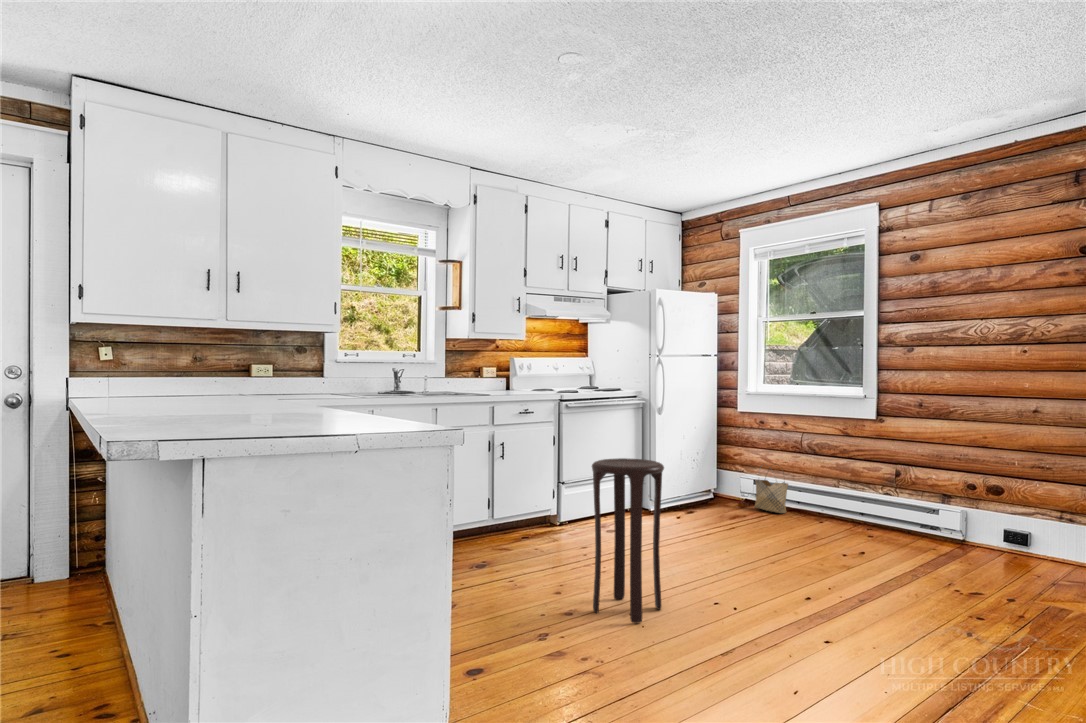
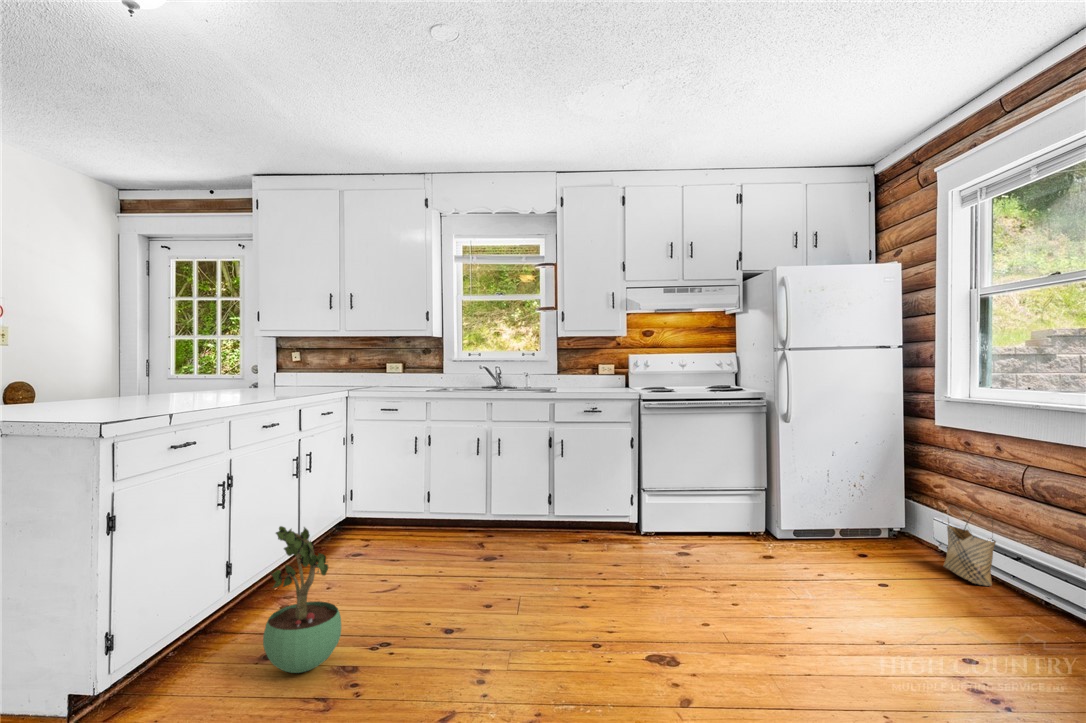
stool: present [592,458,664,623] -> none [458,466,544,667]
potted plant: none [482,527,574,670] -> present [263,526,341,673]

